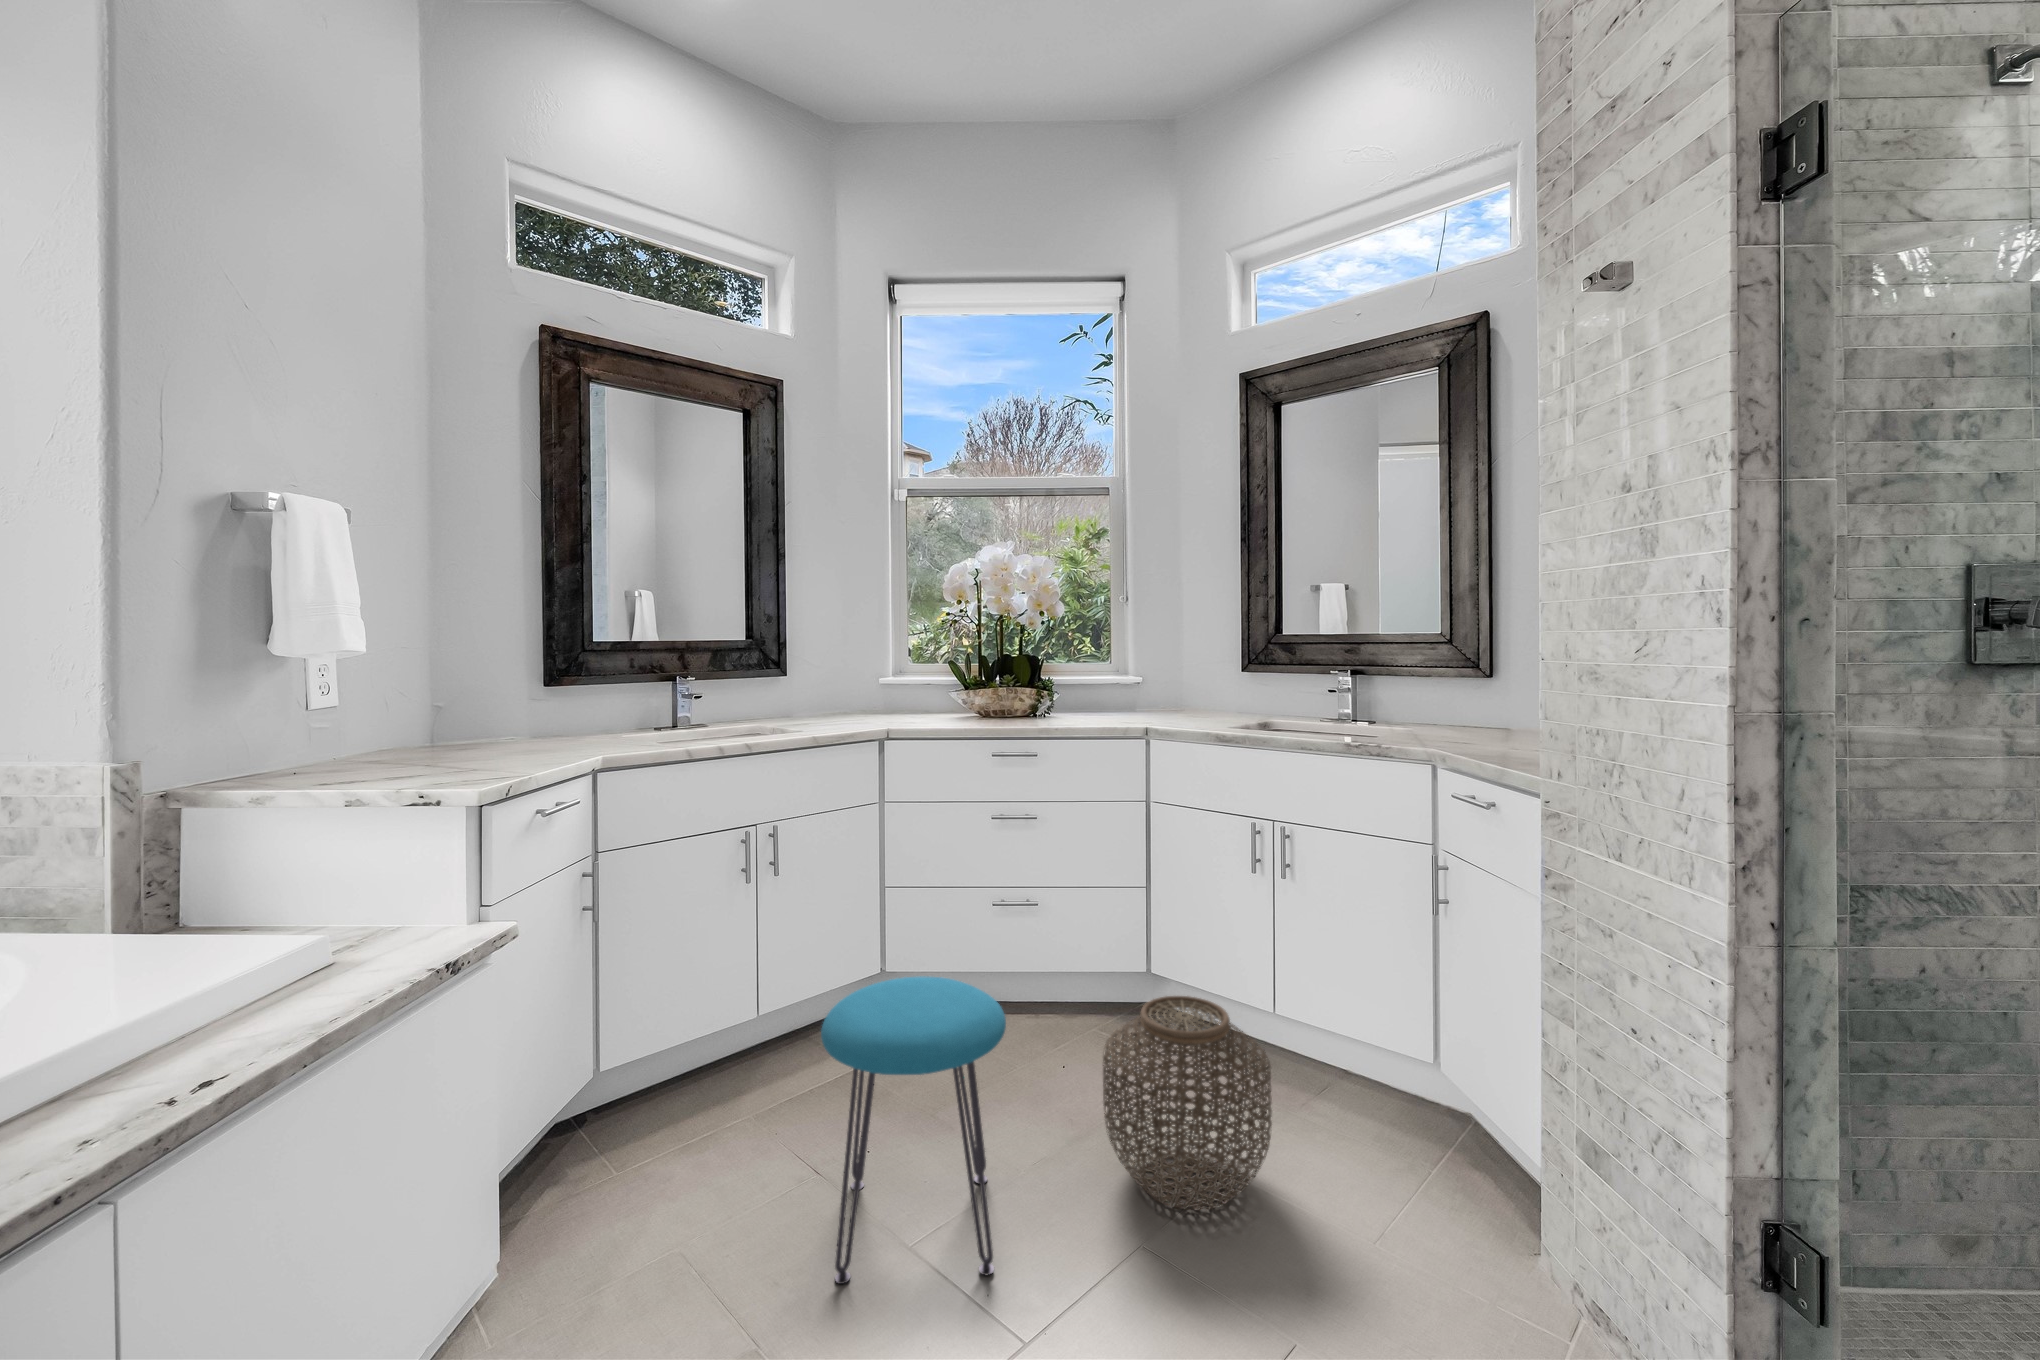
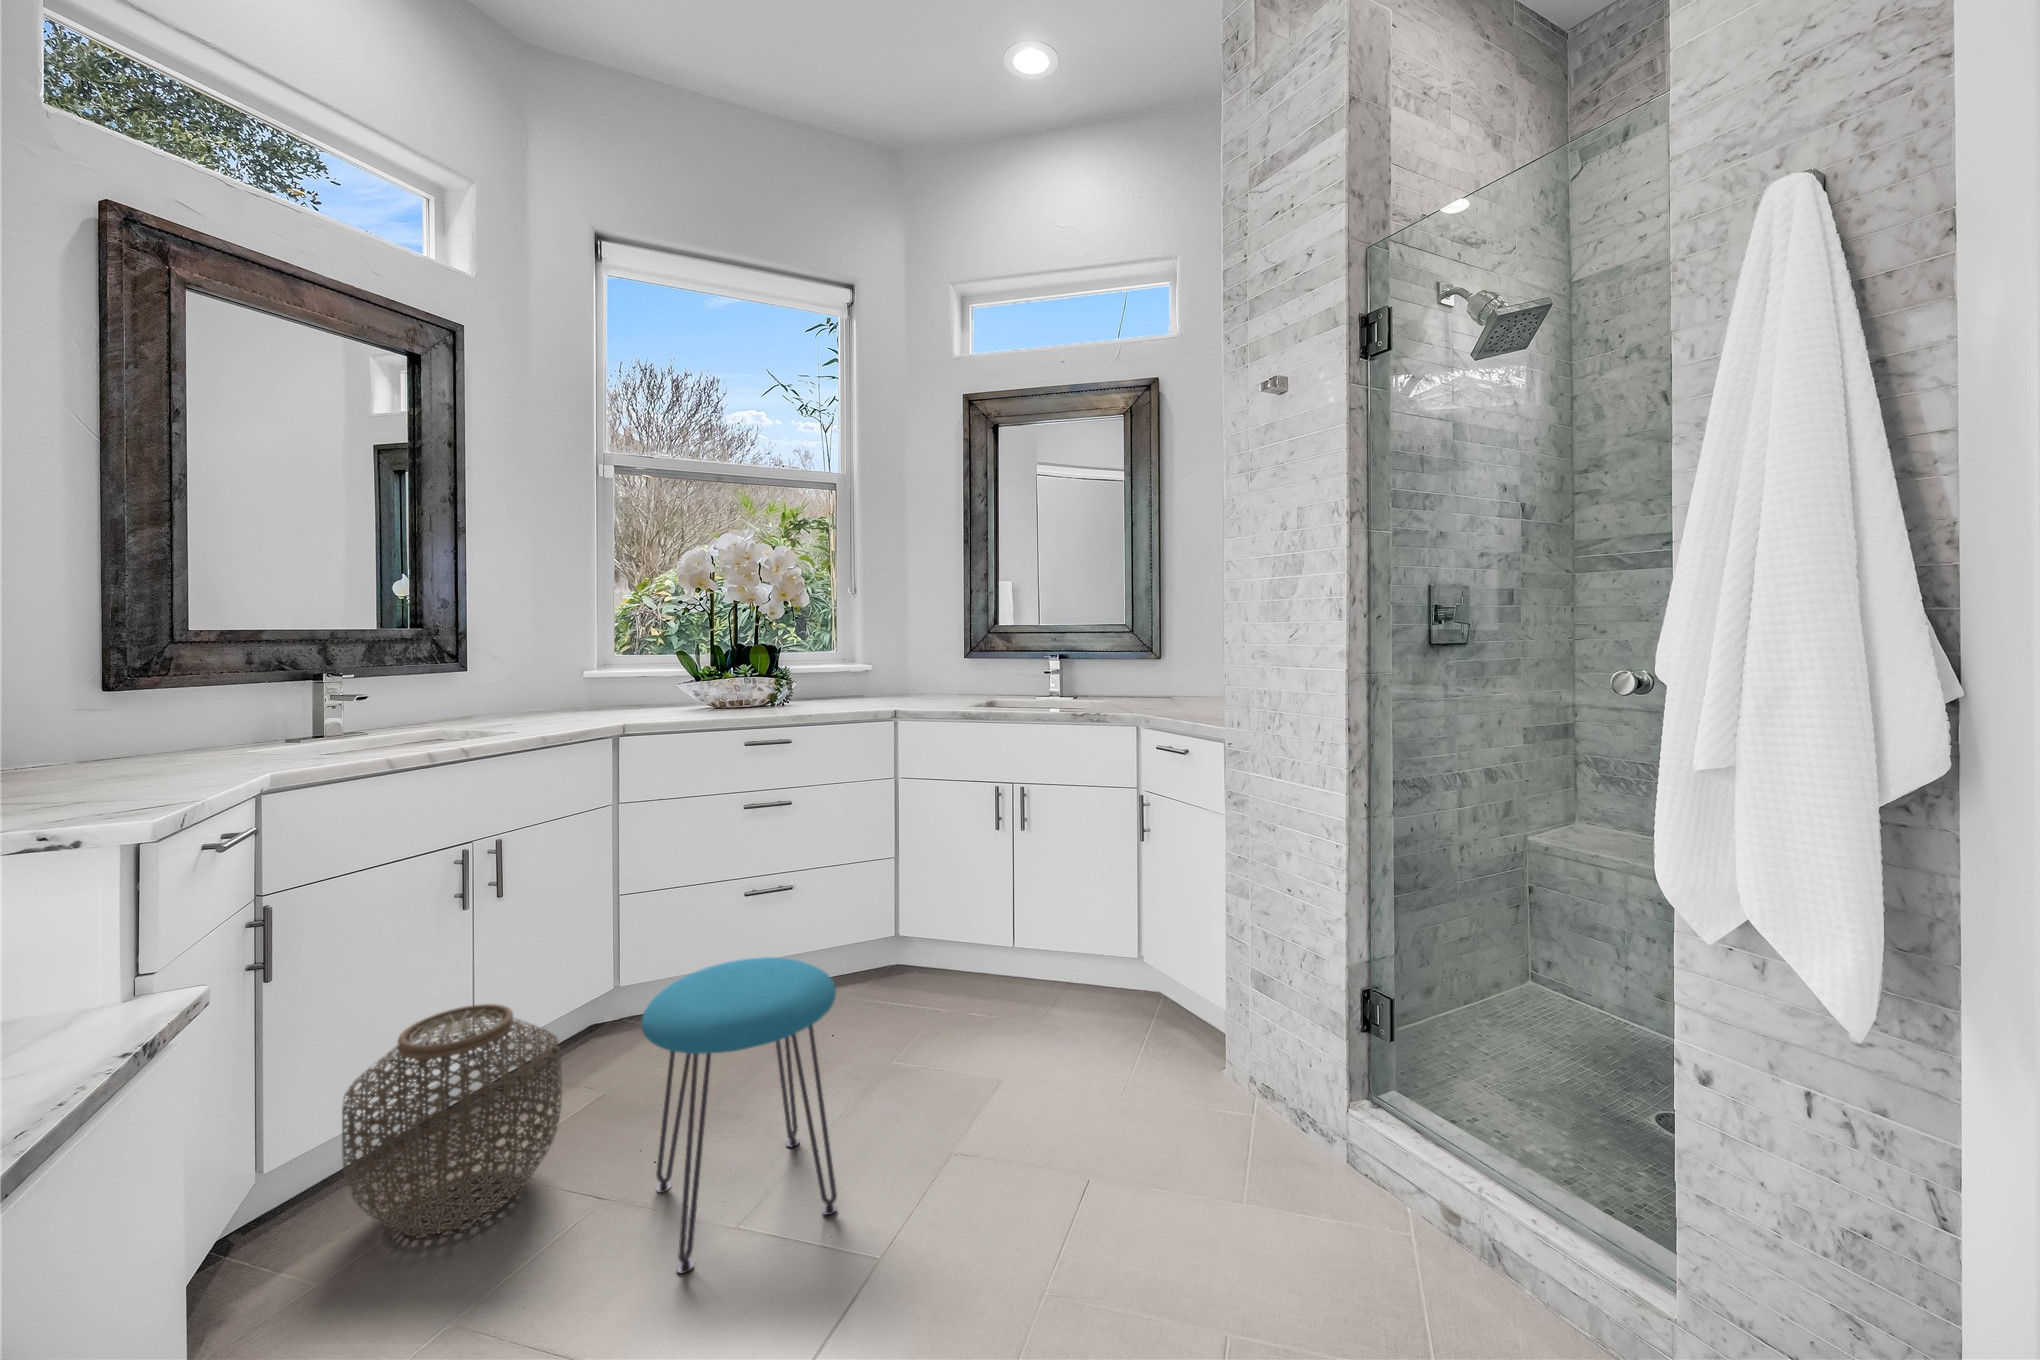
woven basket: present [1103,996,1272,1210] -> present [342,1004,562,1236]

